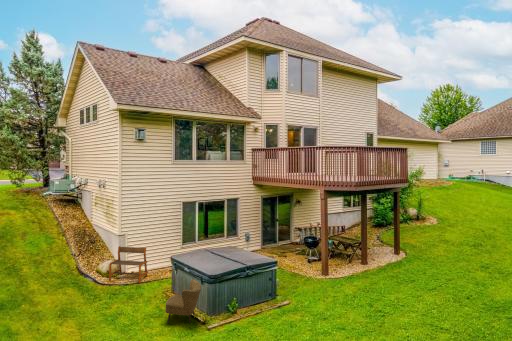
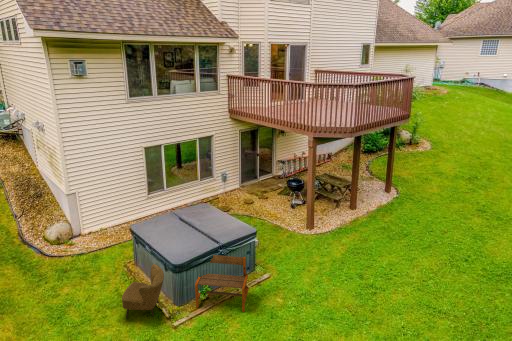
bench: present [109,246,148,283] -> present [195,255,249,312]

